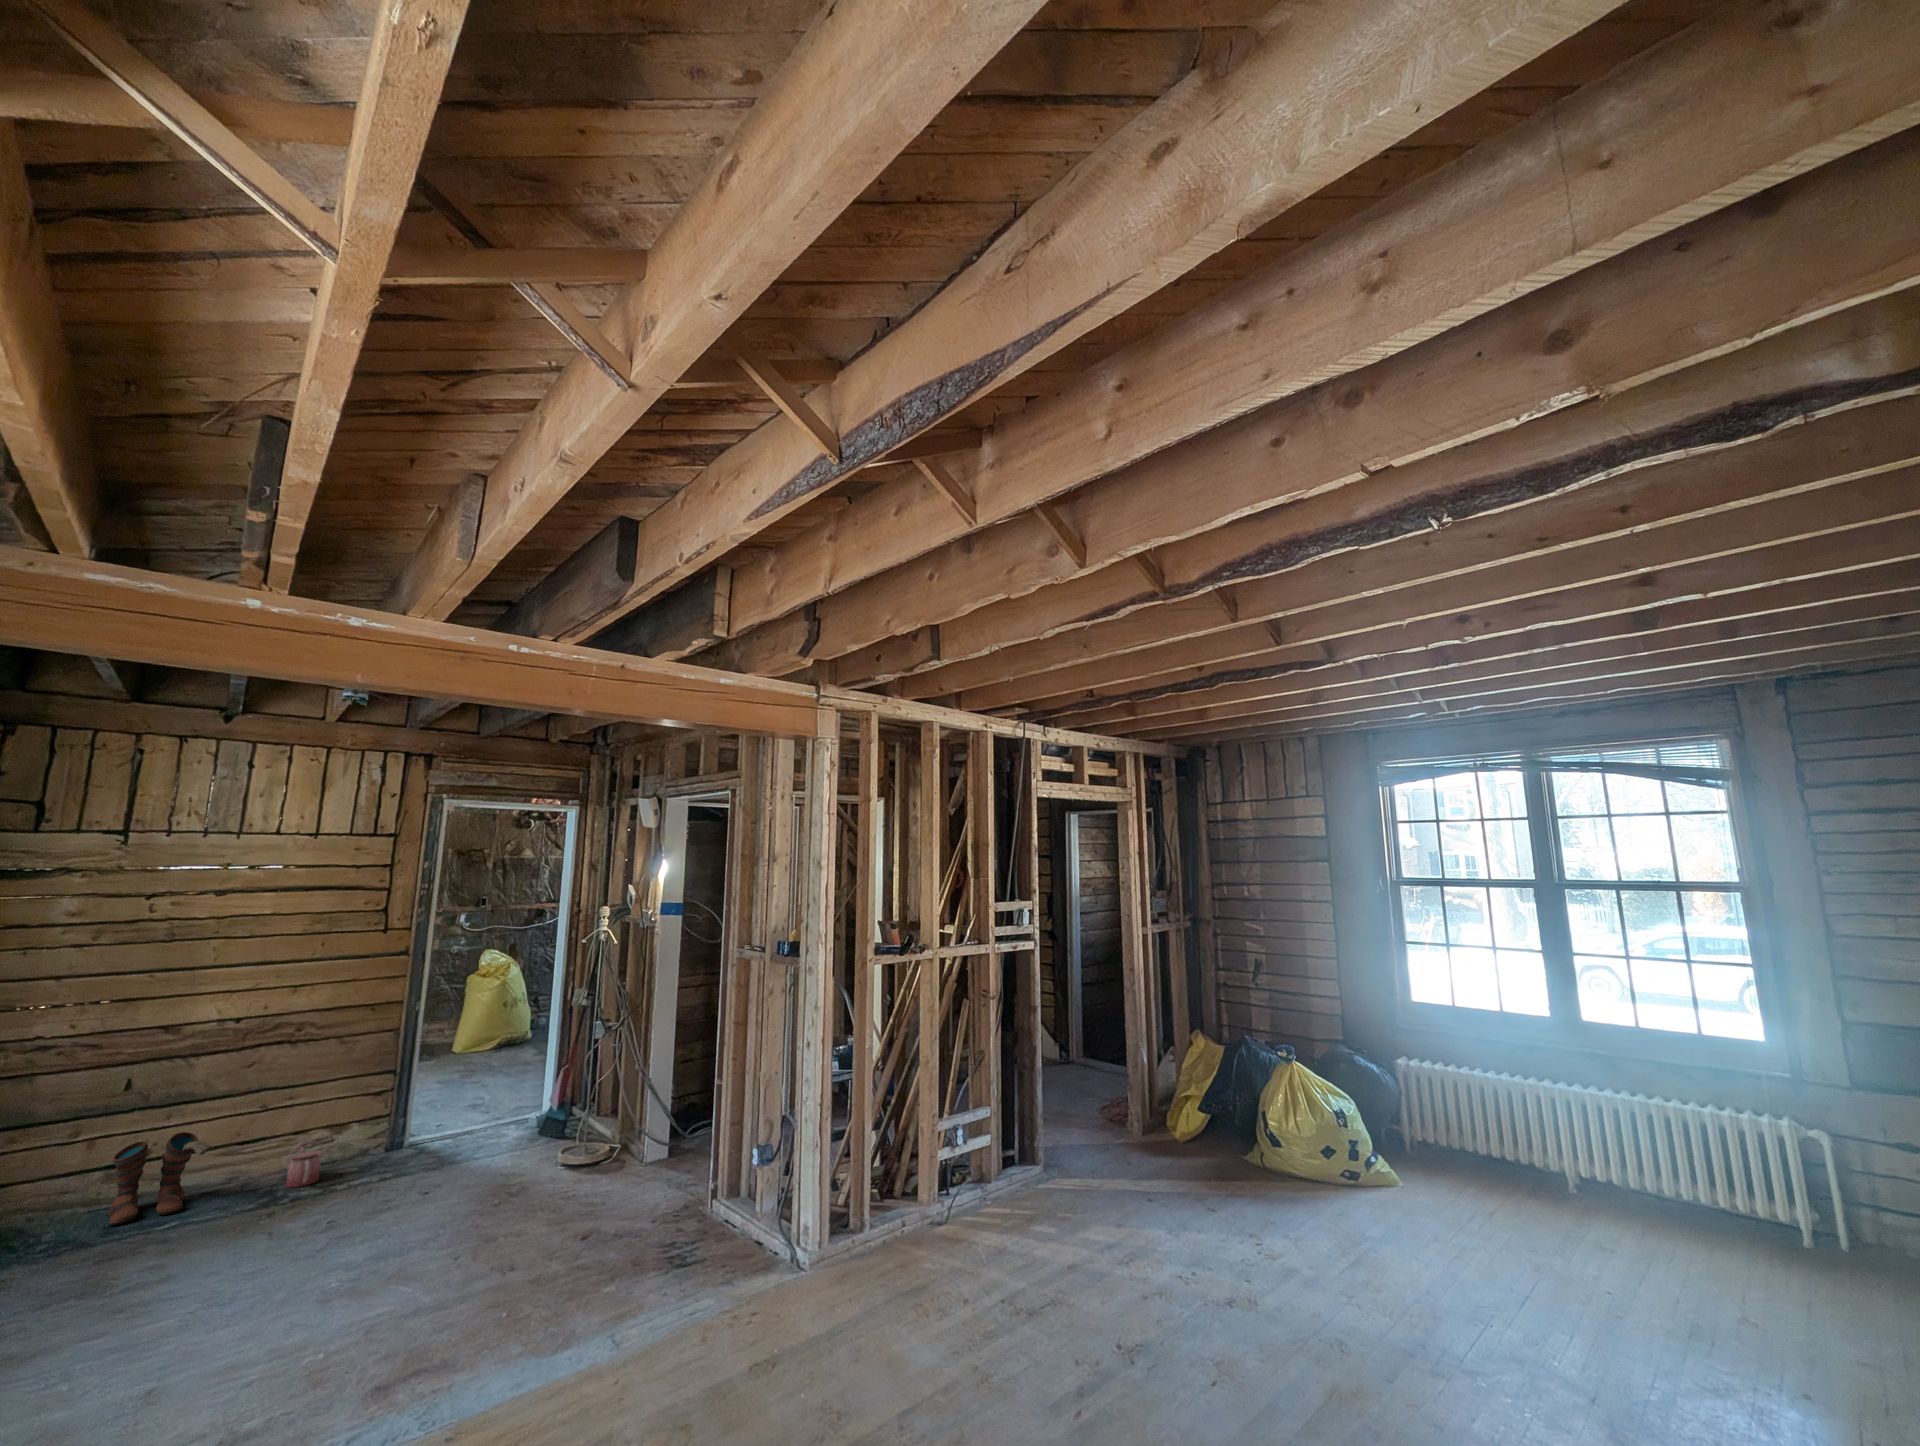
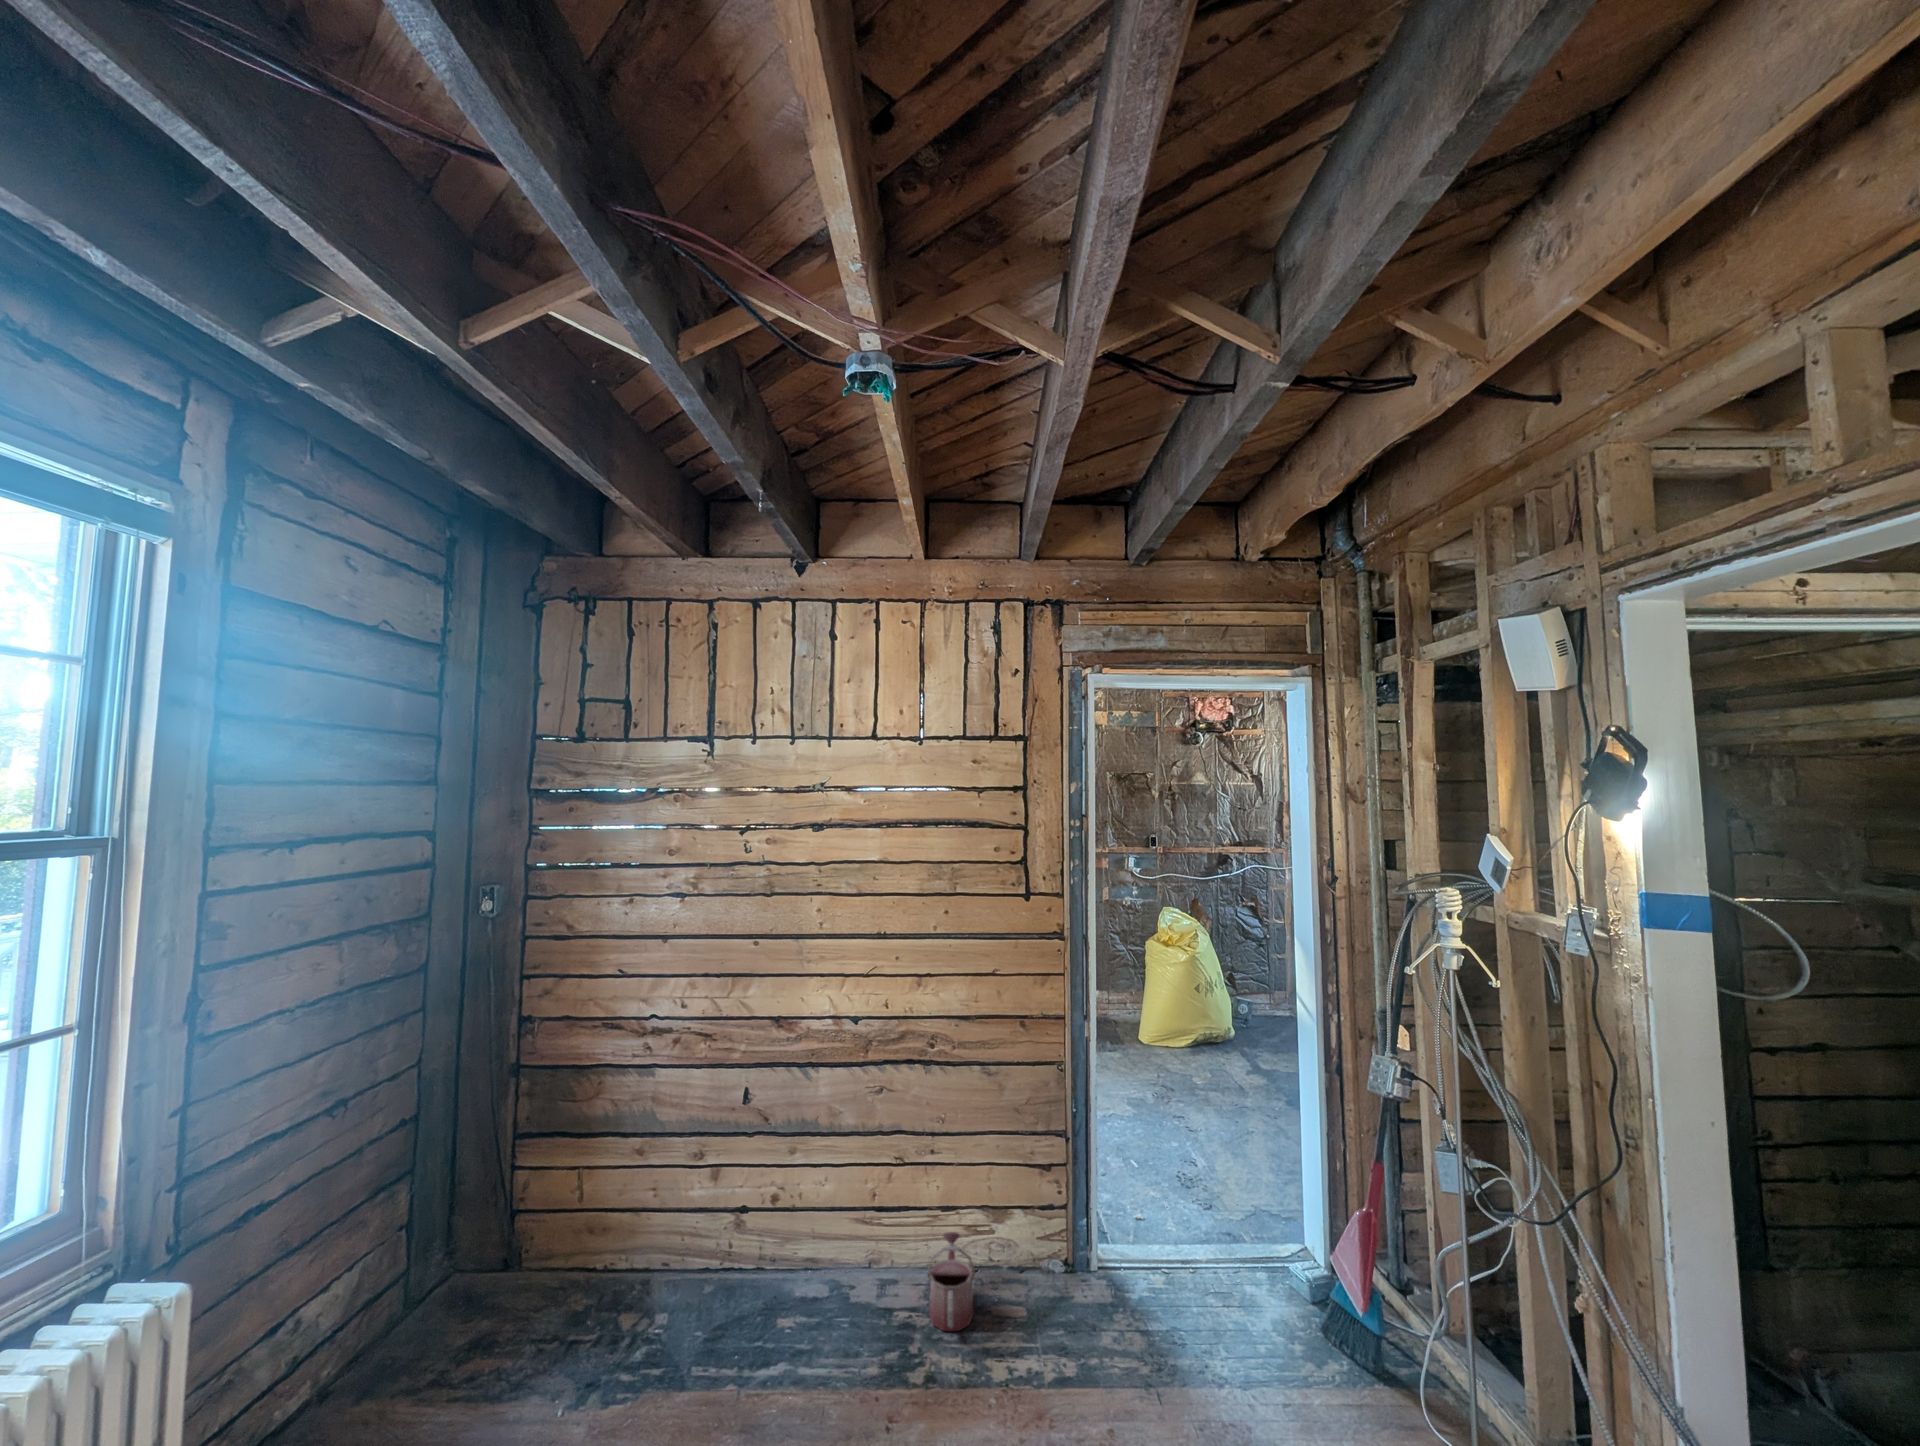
boots: present [108,1132,214,1226] -> none [720,1187,833,1330]

